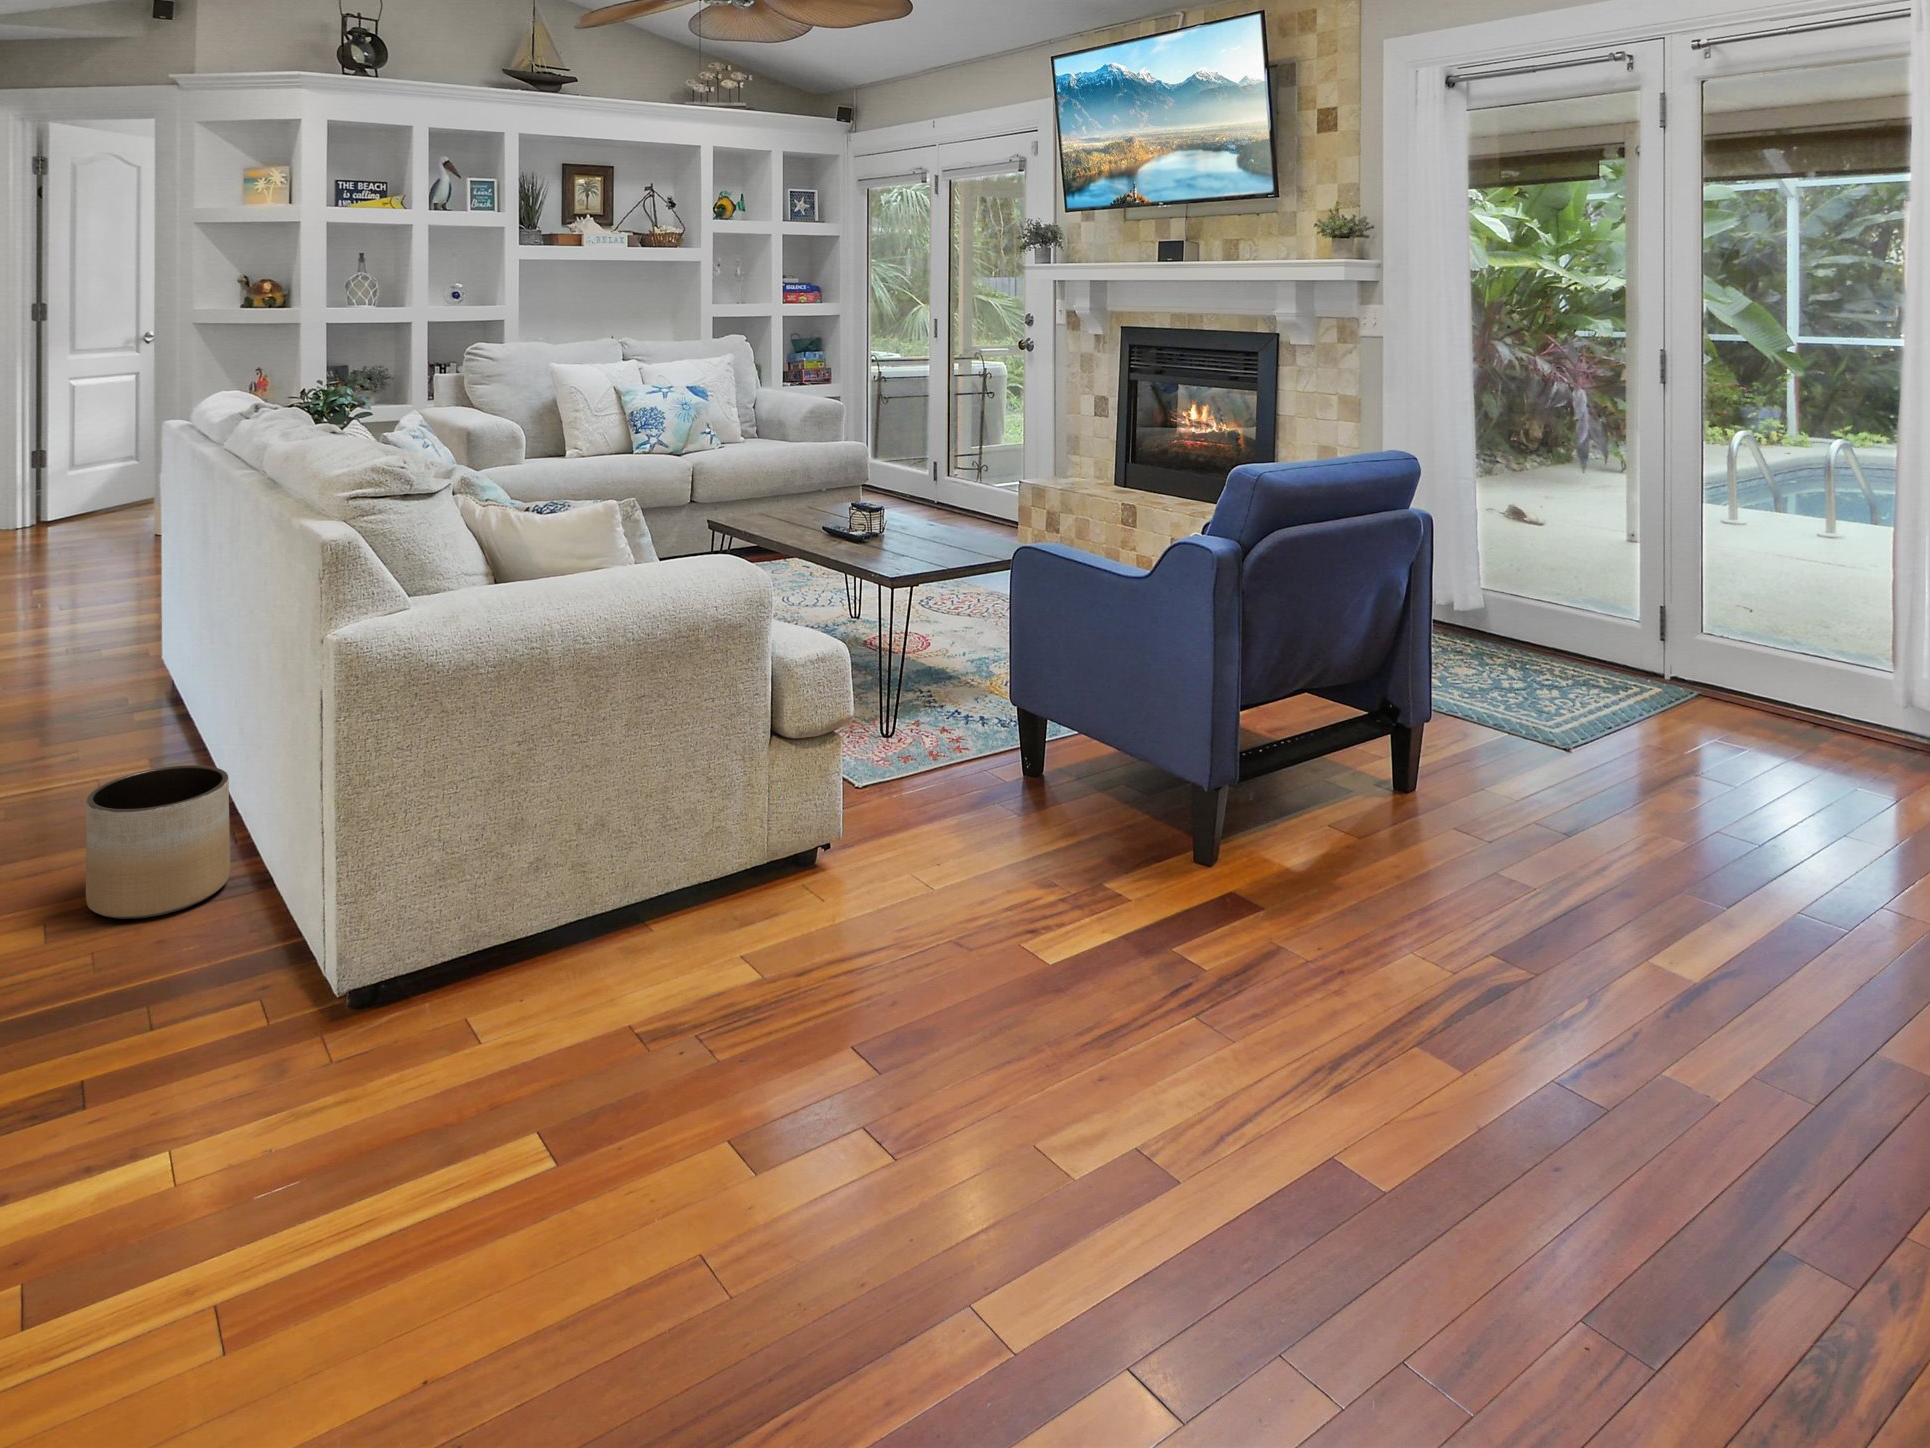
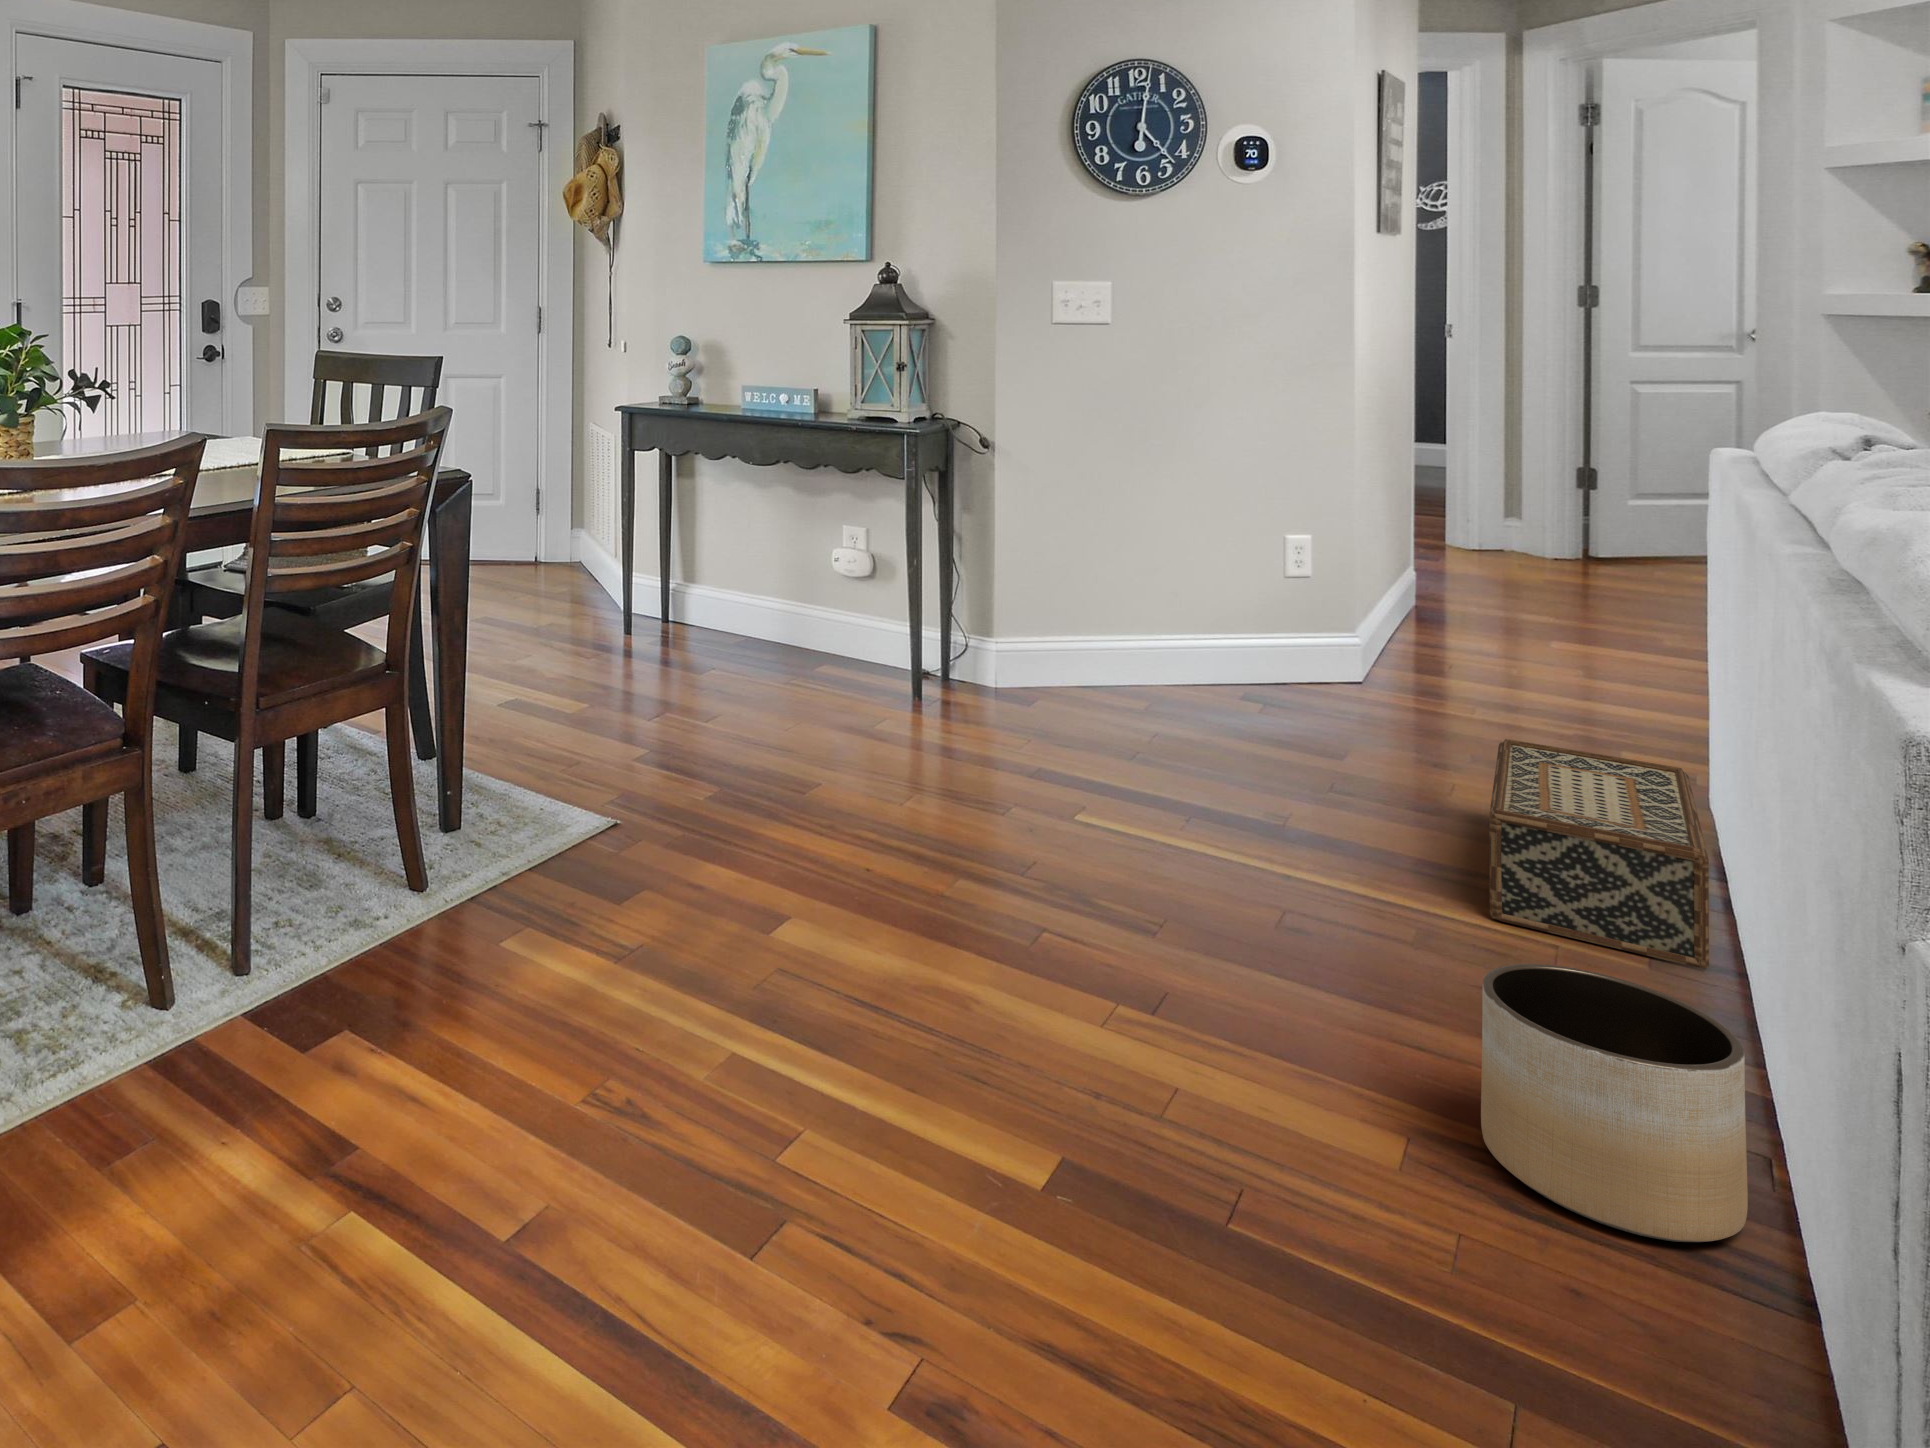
woven basket: none [37,646,182,788] -> present [1489,739,1709,969]

